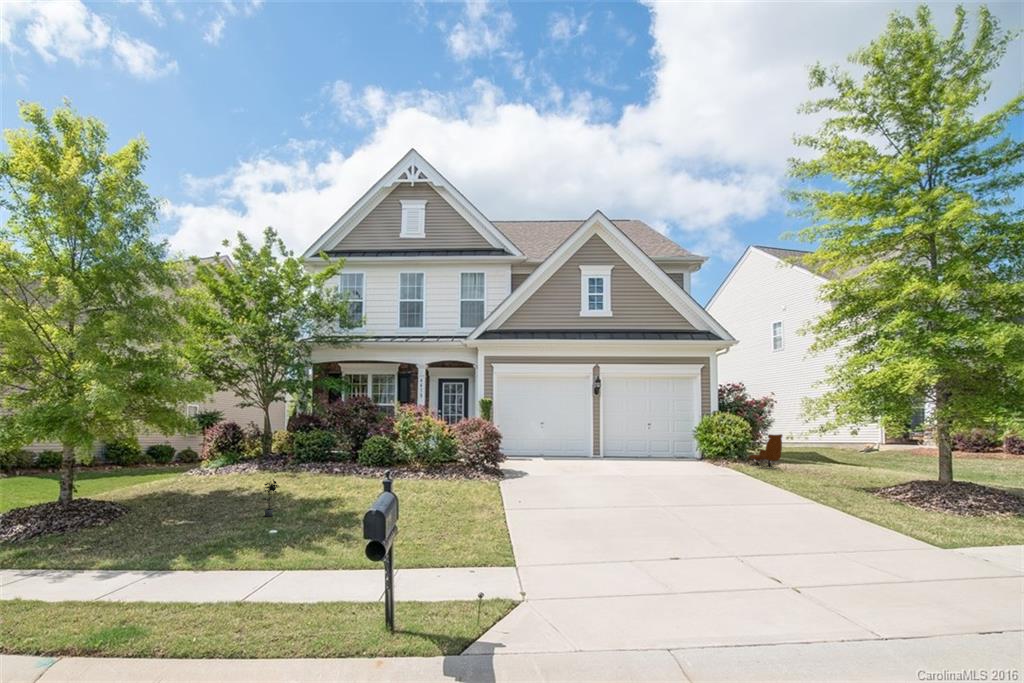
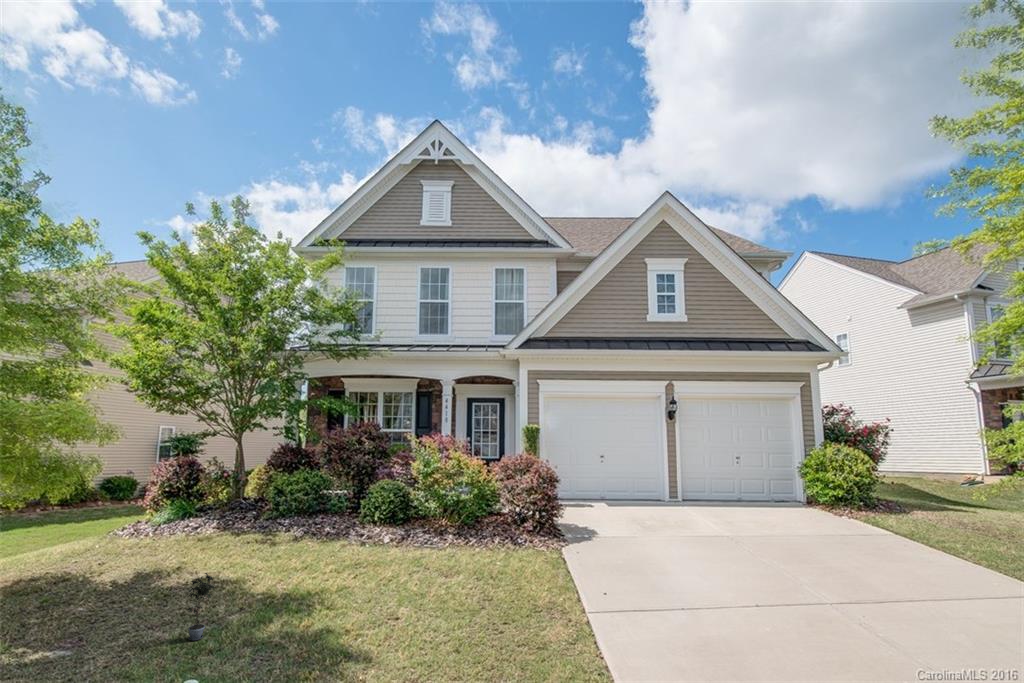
lounge chair: present [749,434,782,468] -> none [885,481,943,531]

